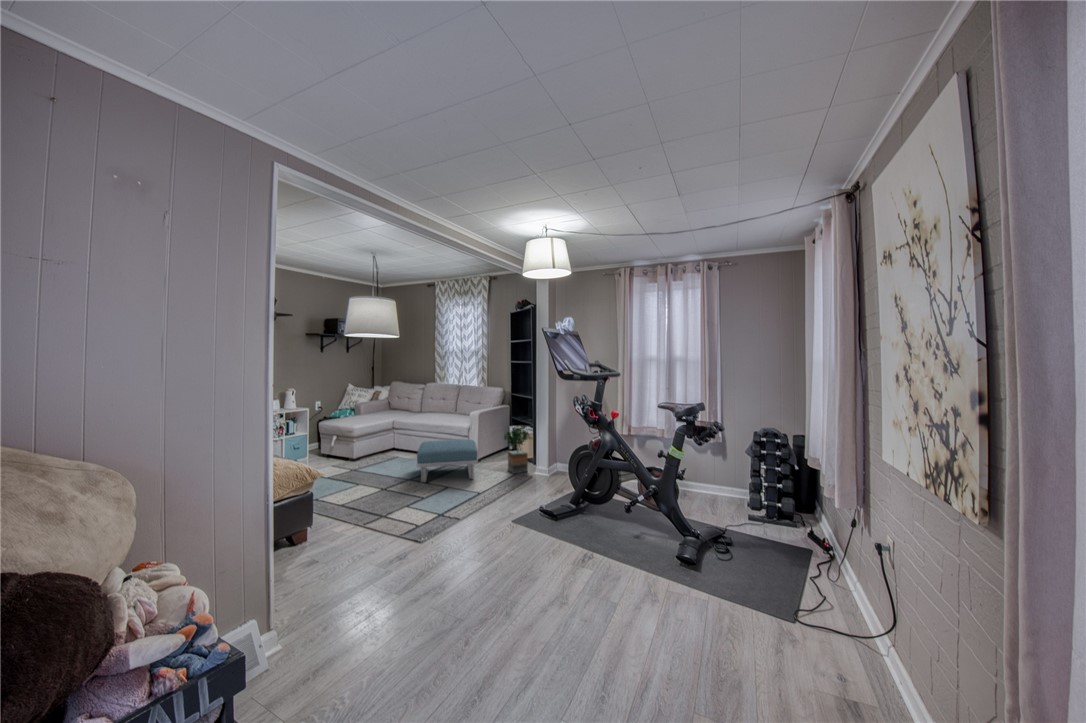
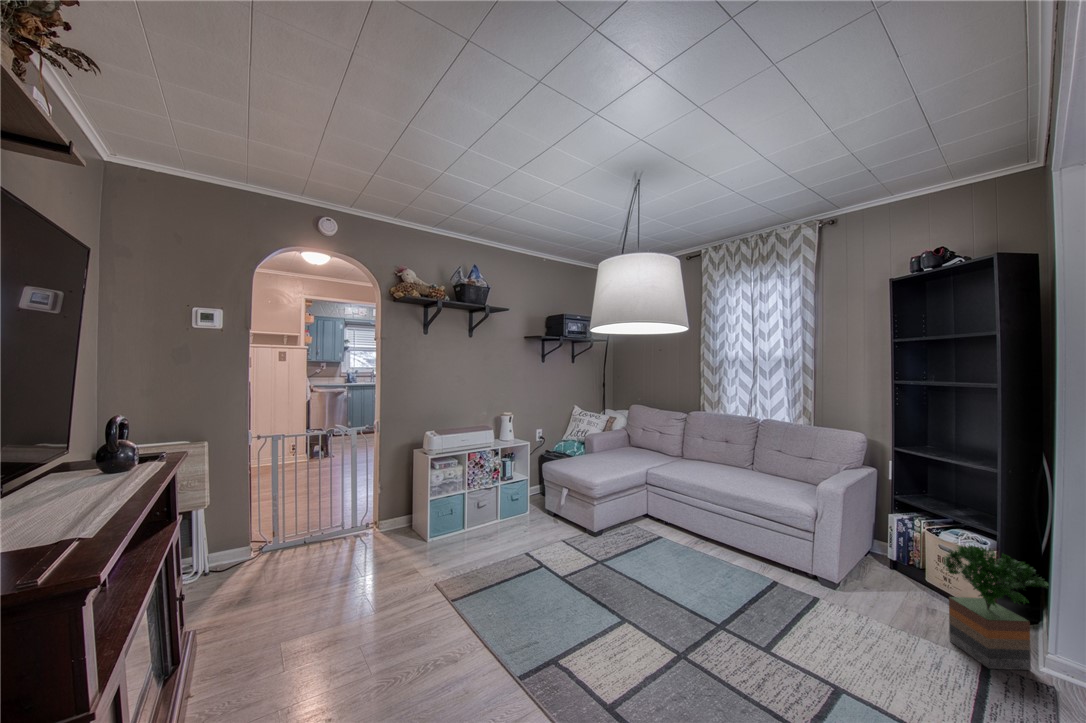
footstool: present [417,439,478,483] -> none [719,533,900,672]

